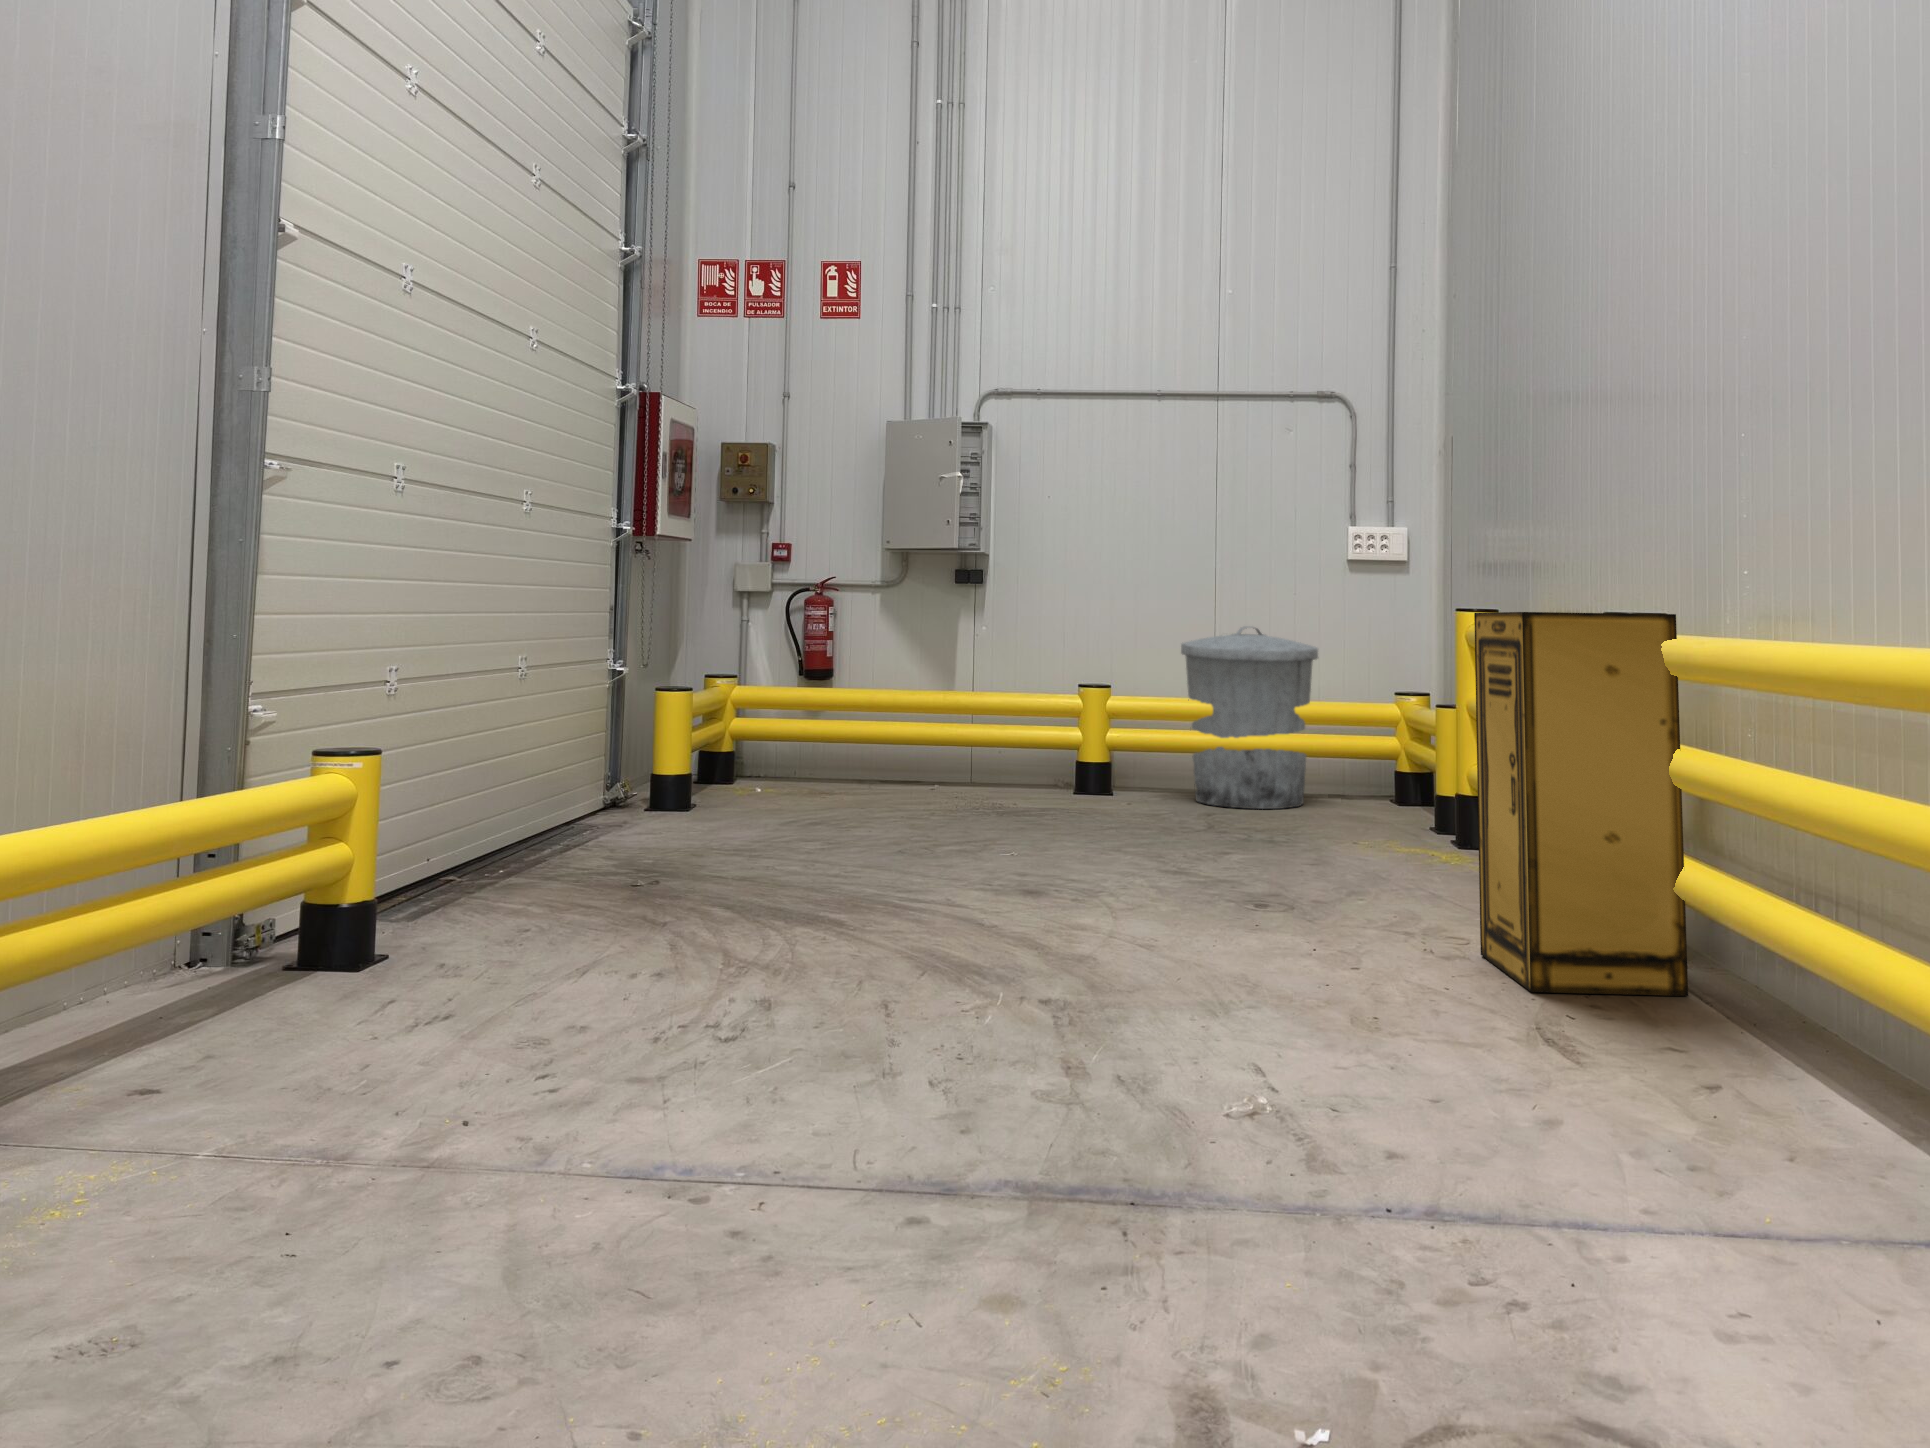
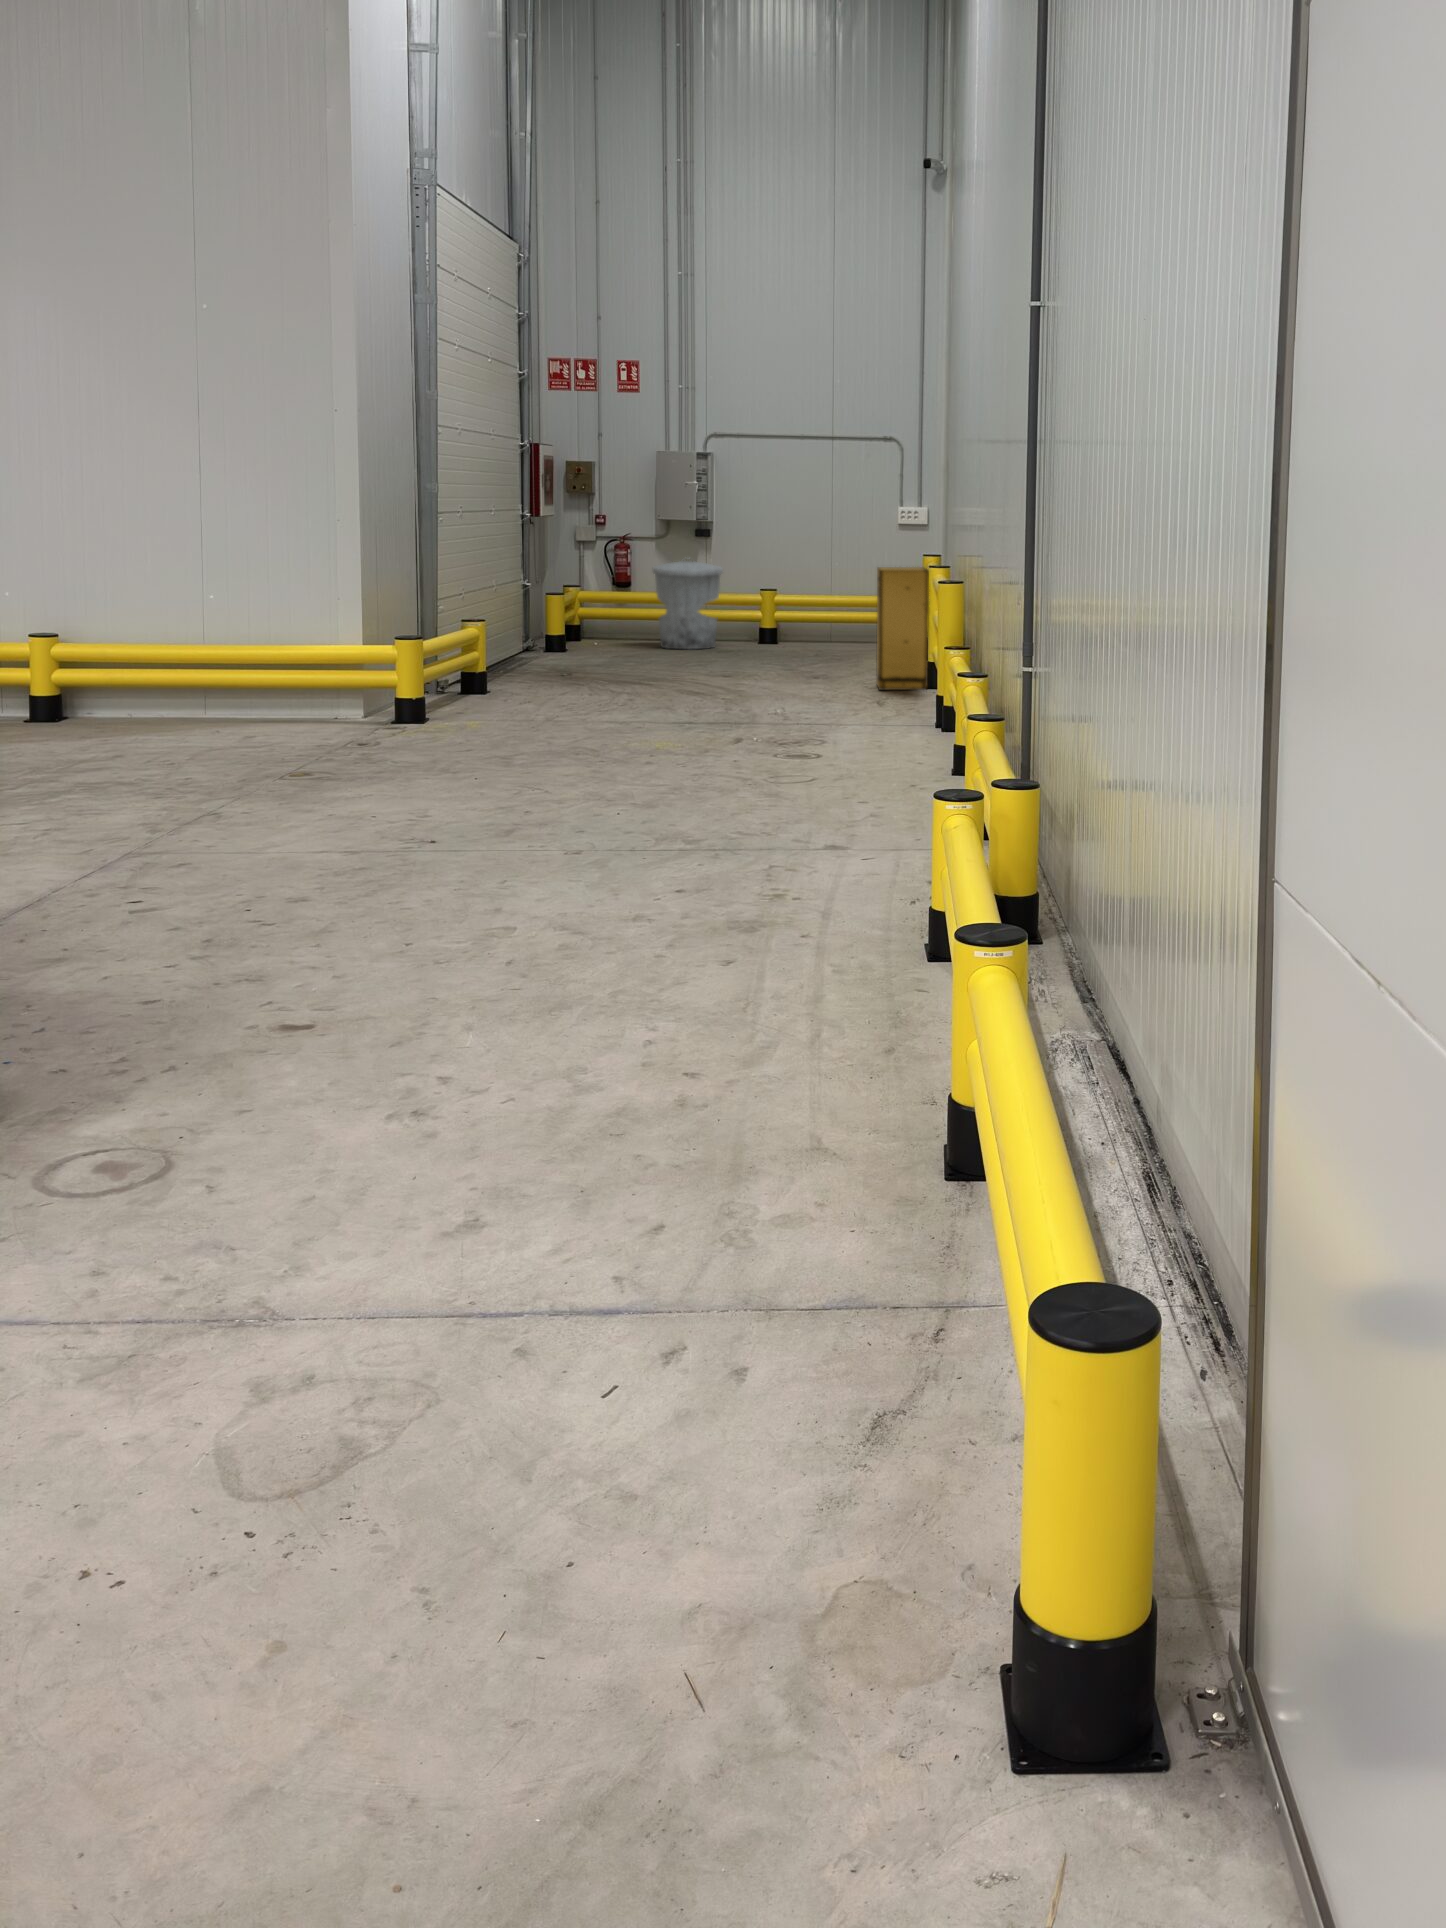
trash can: present [1181,626,1318,809] -> present [653,561,723,649]

